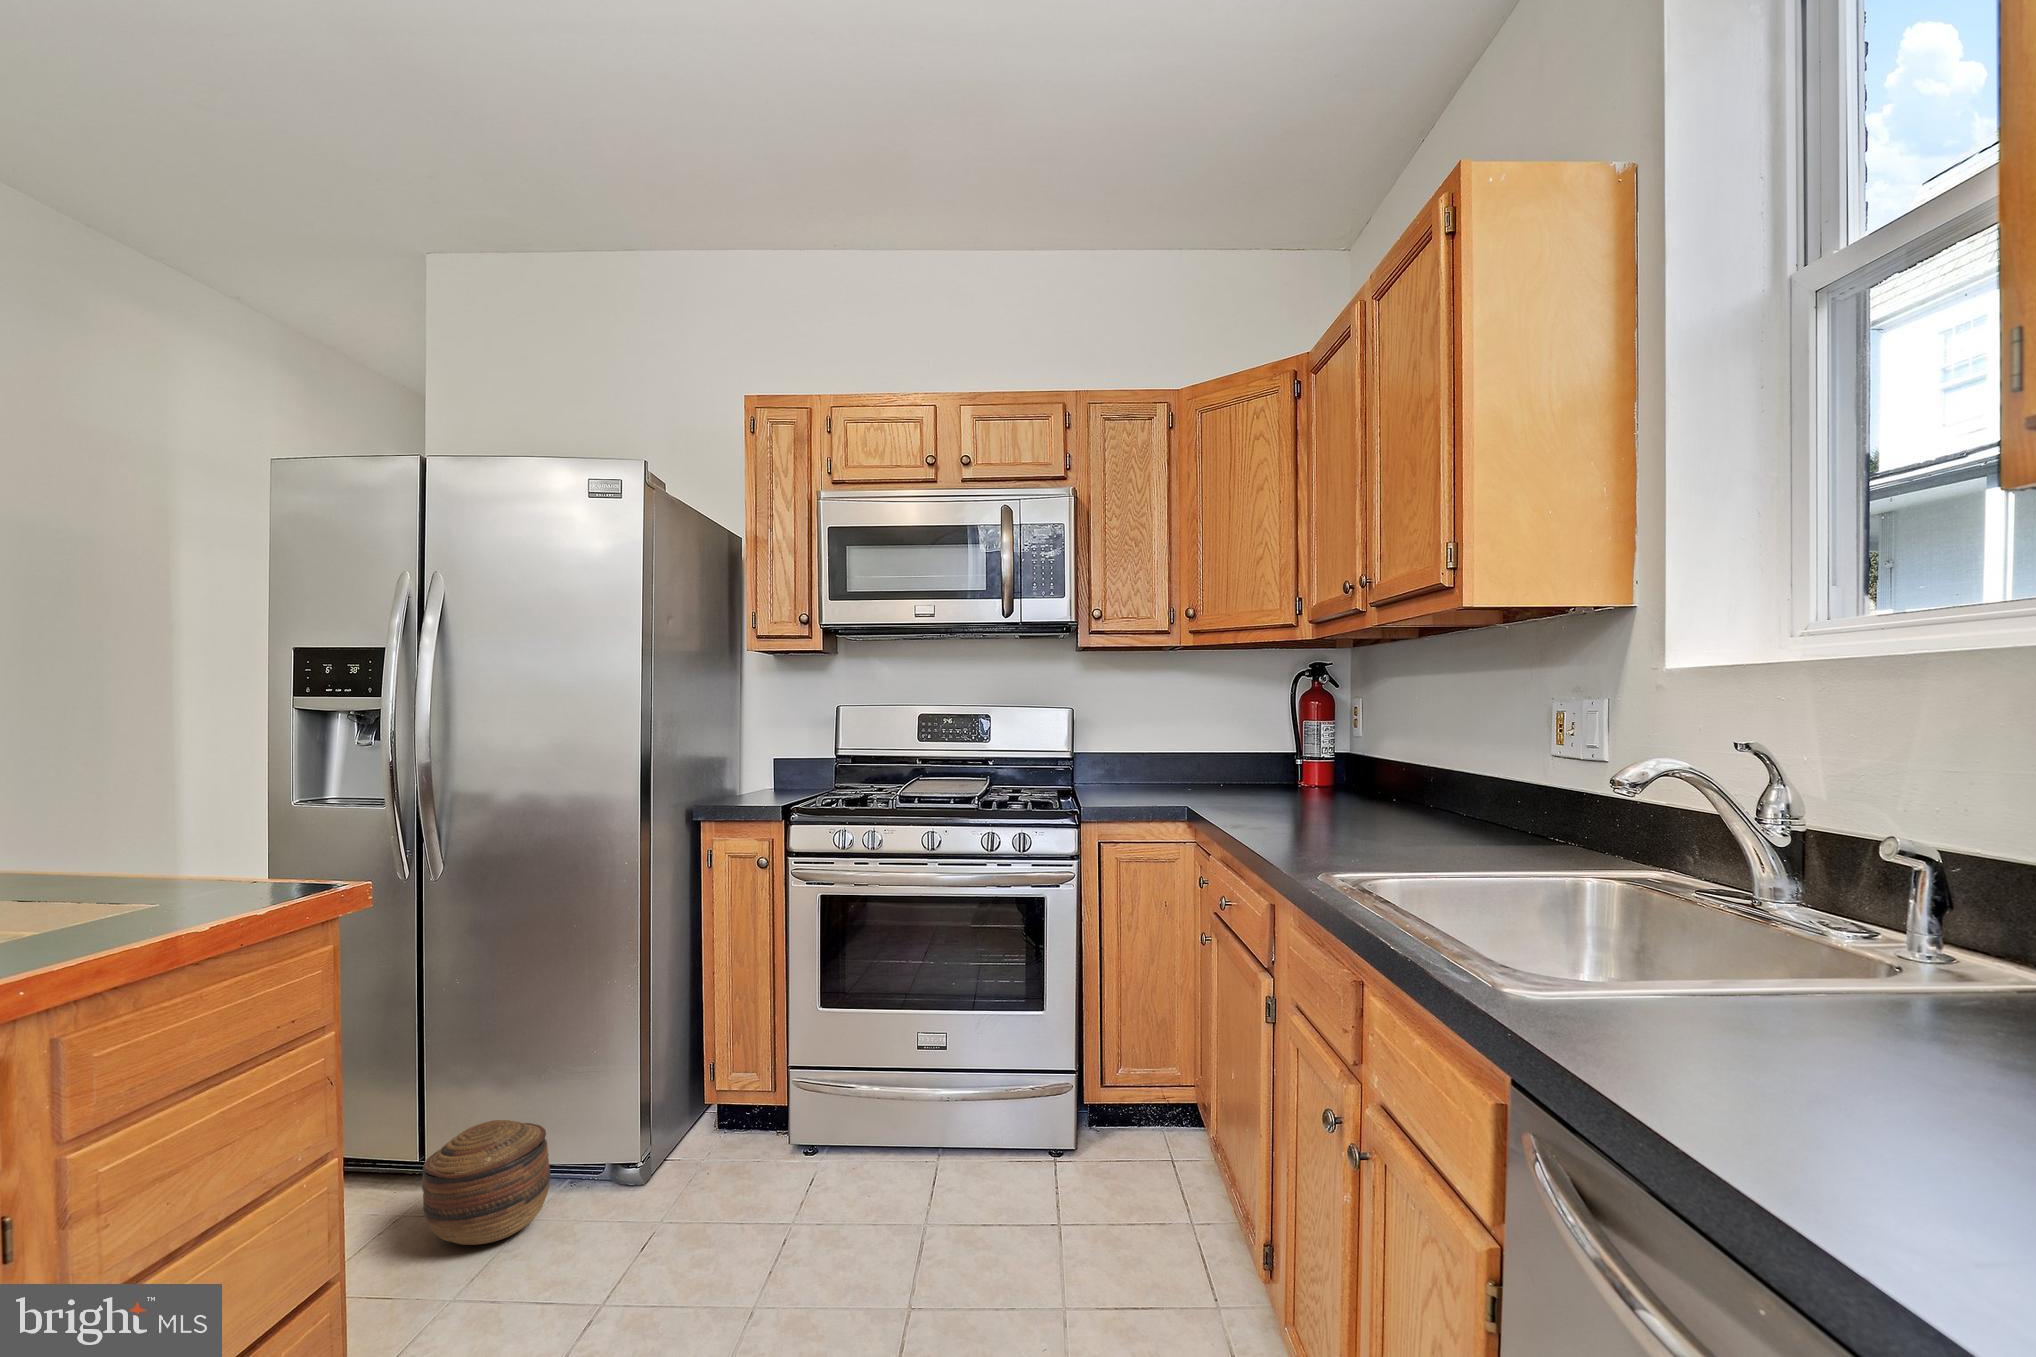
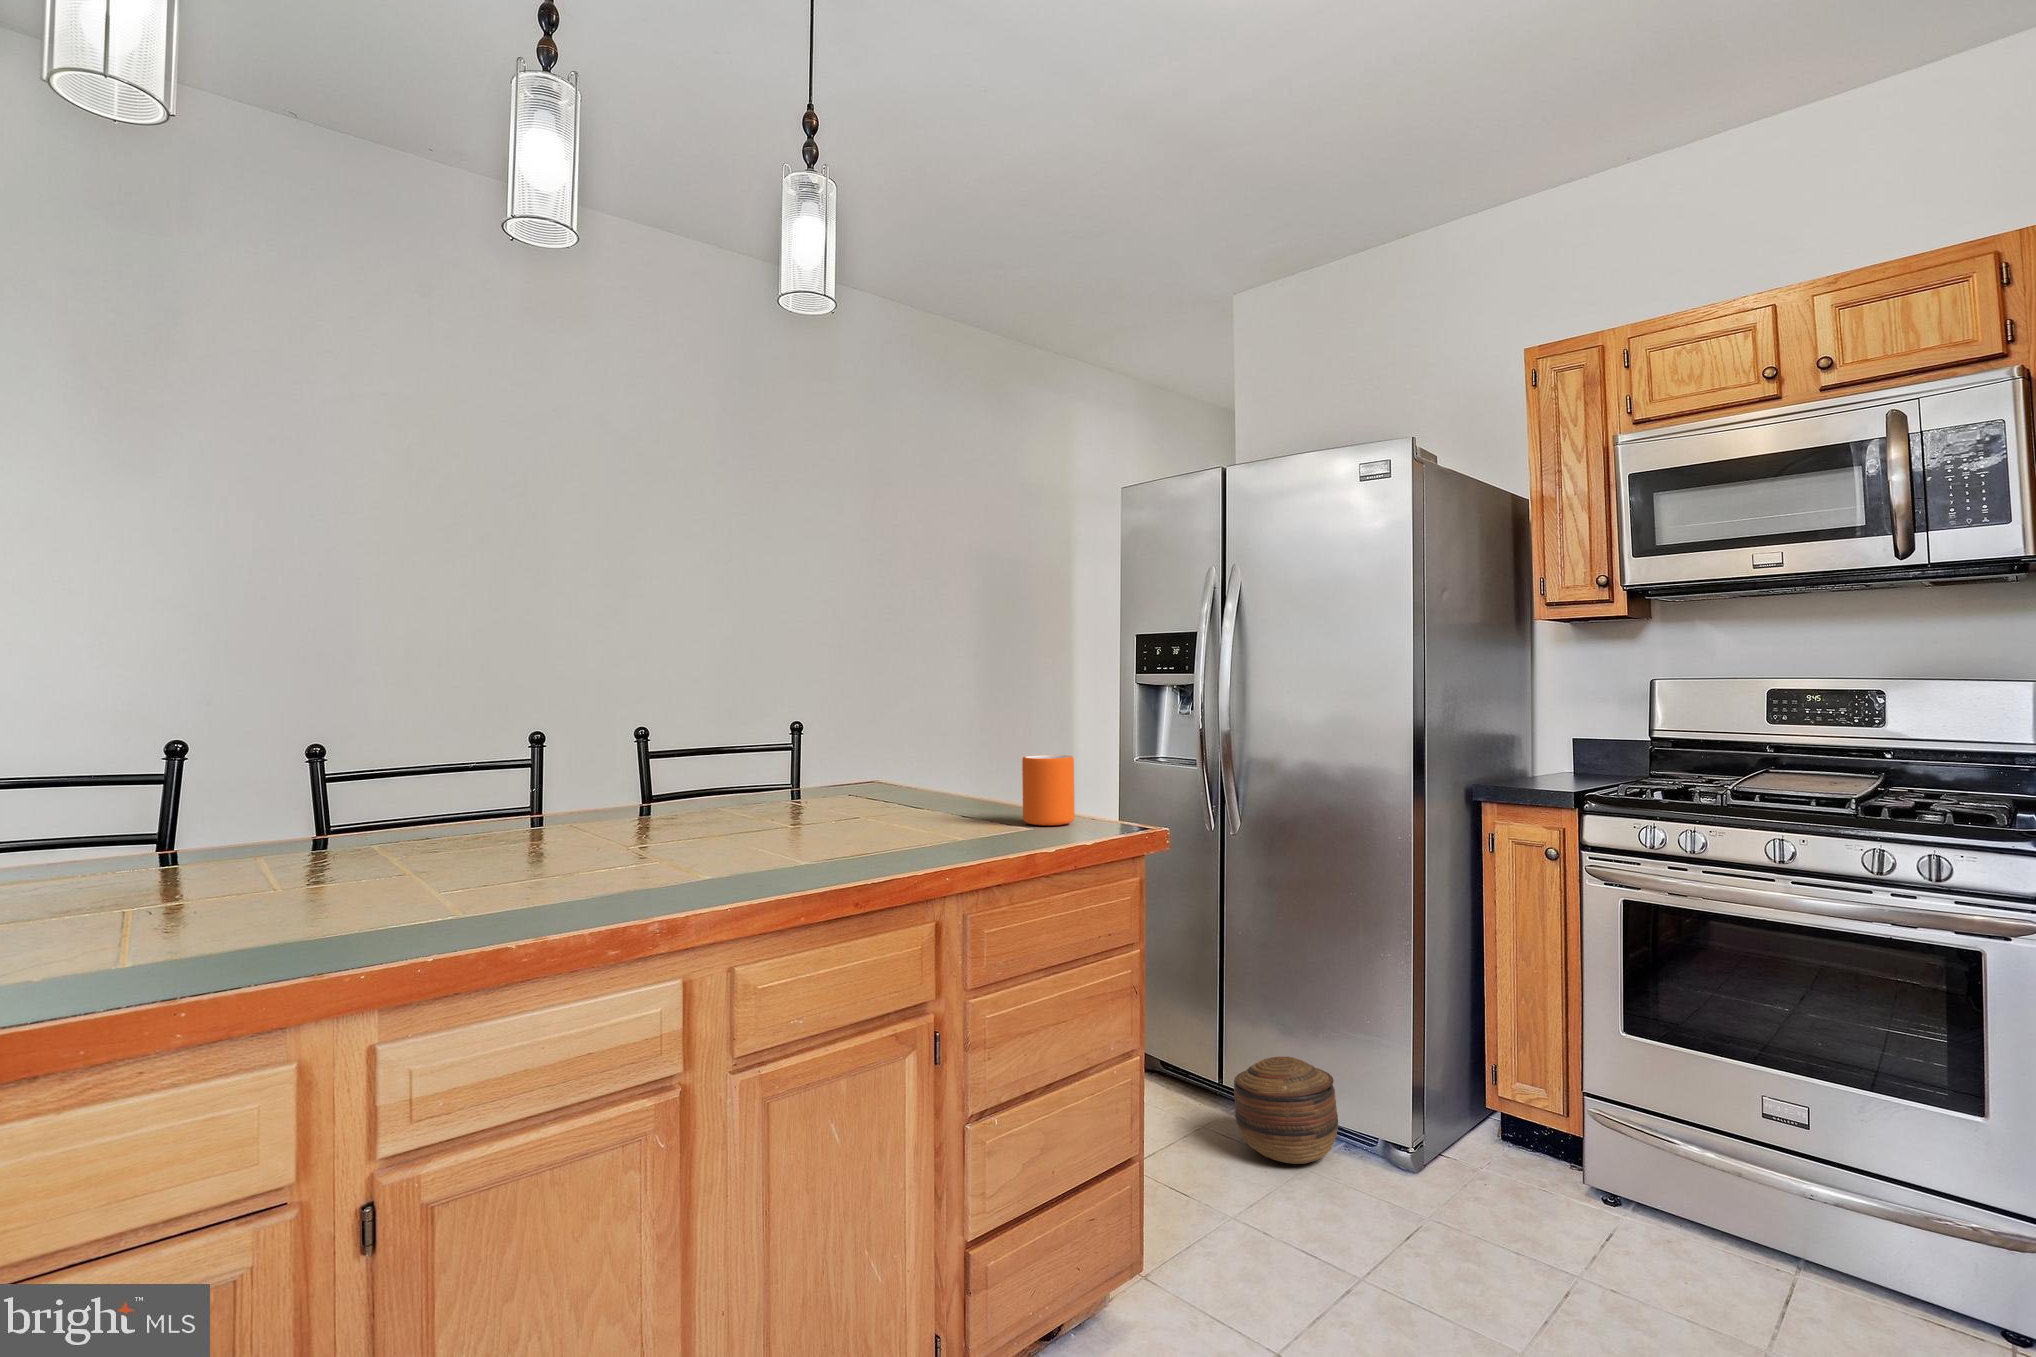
mug: none [73,823,176,931] -> present [1022,755,1075,825]

